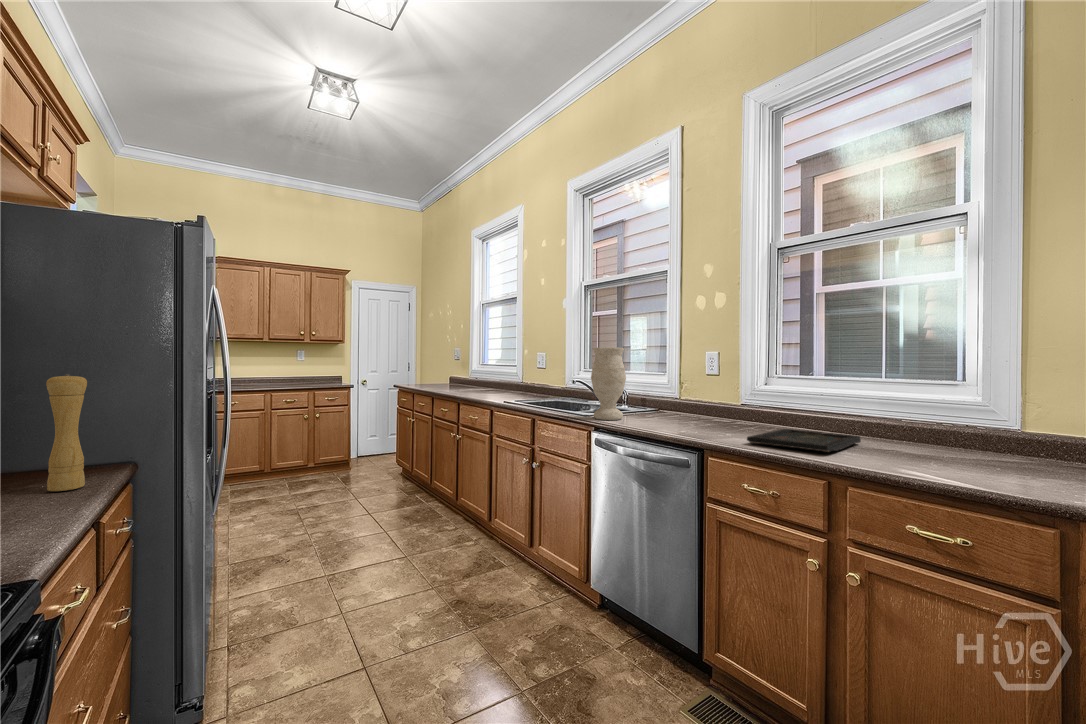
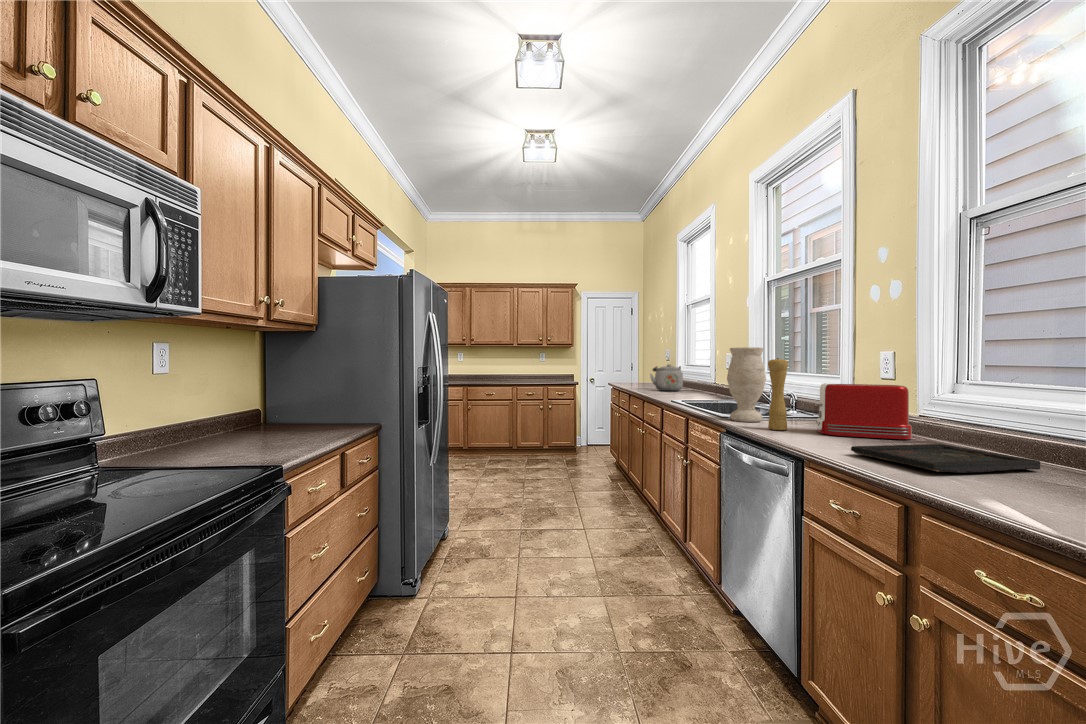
kettle: none [455,363,488,391] -> present [650,364,683,391]
pepper mill: present [46,374,87,491] -> present [768,358,788,430]
toaster: none [678,381,749,428] -> present [815,383,912,439]

